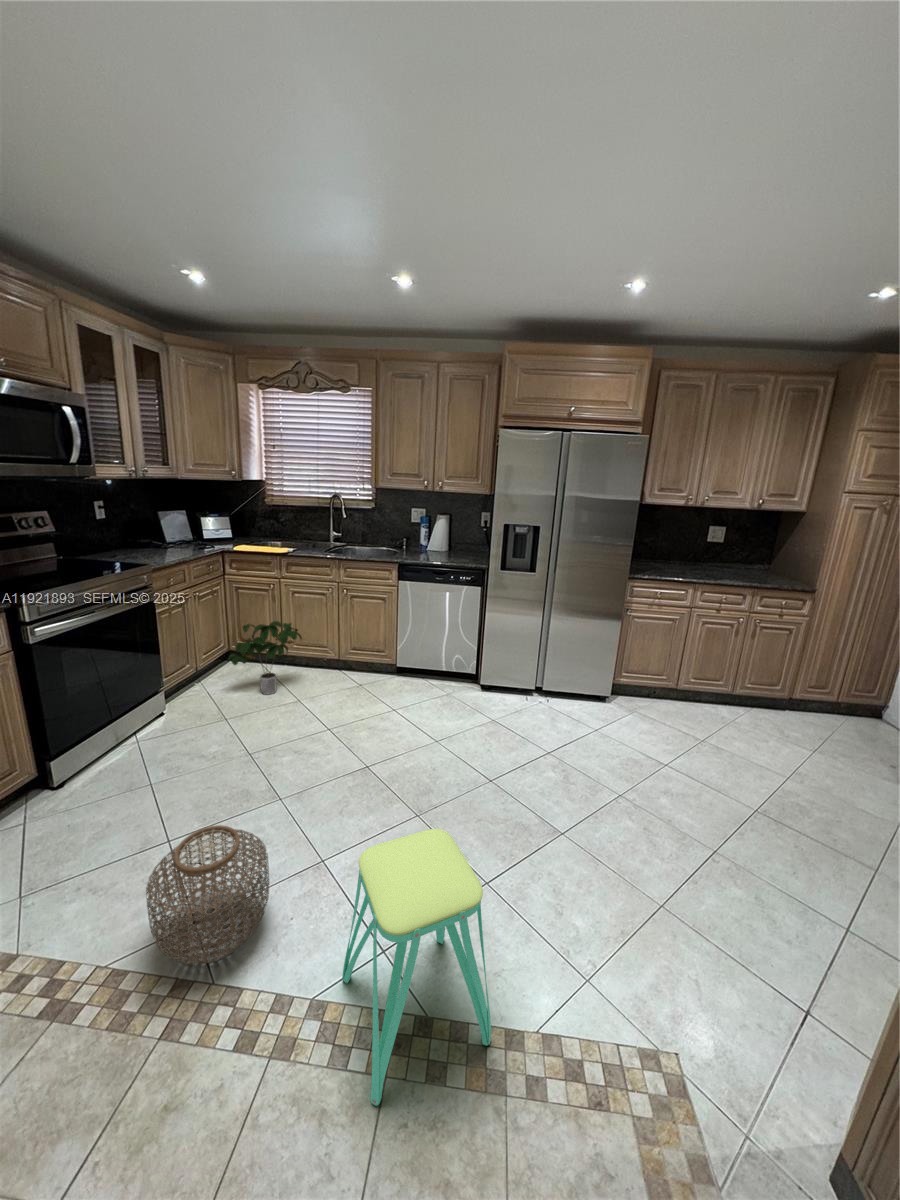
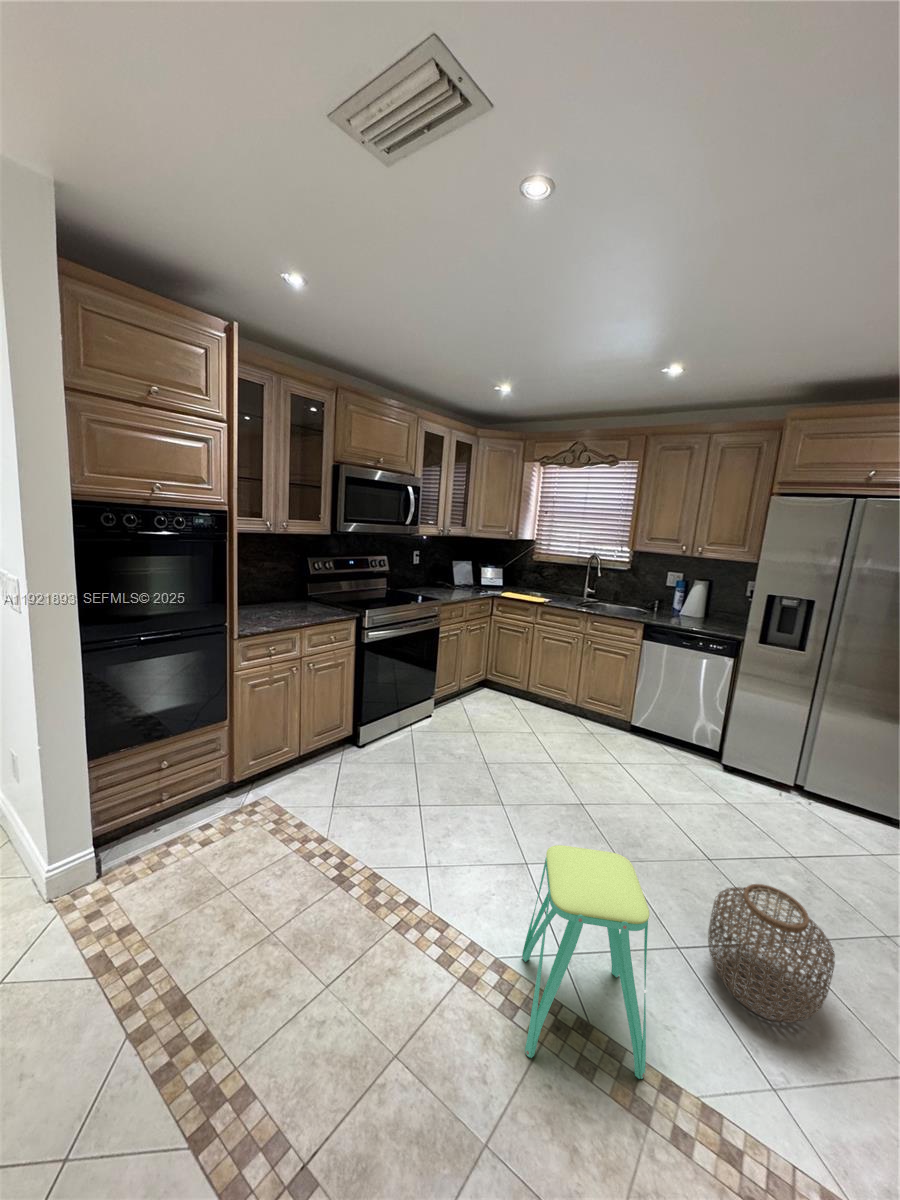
potted plant: present [228,621,302,695] -> none [482,657,543,722]
woven basket: present [146,825,269,964] -> present [708,884,835,1022]

